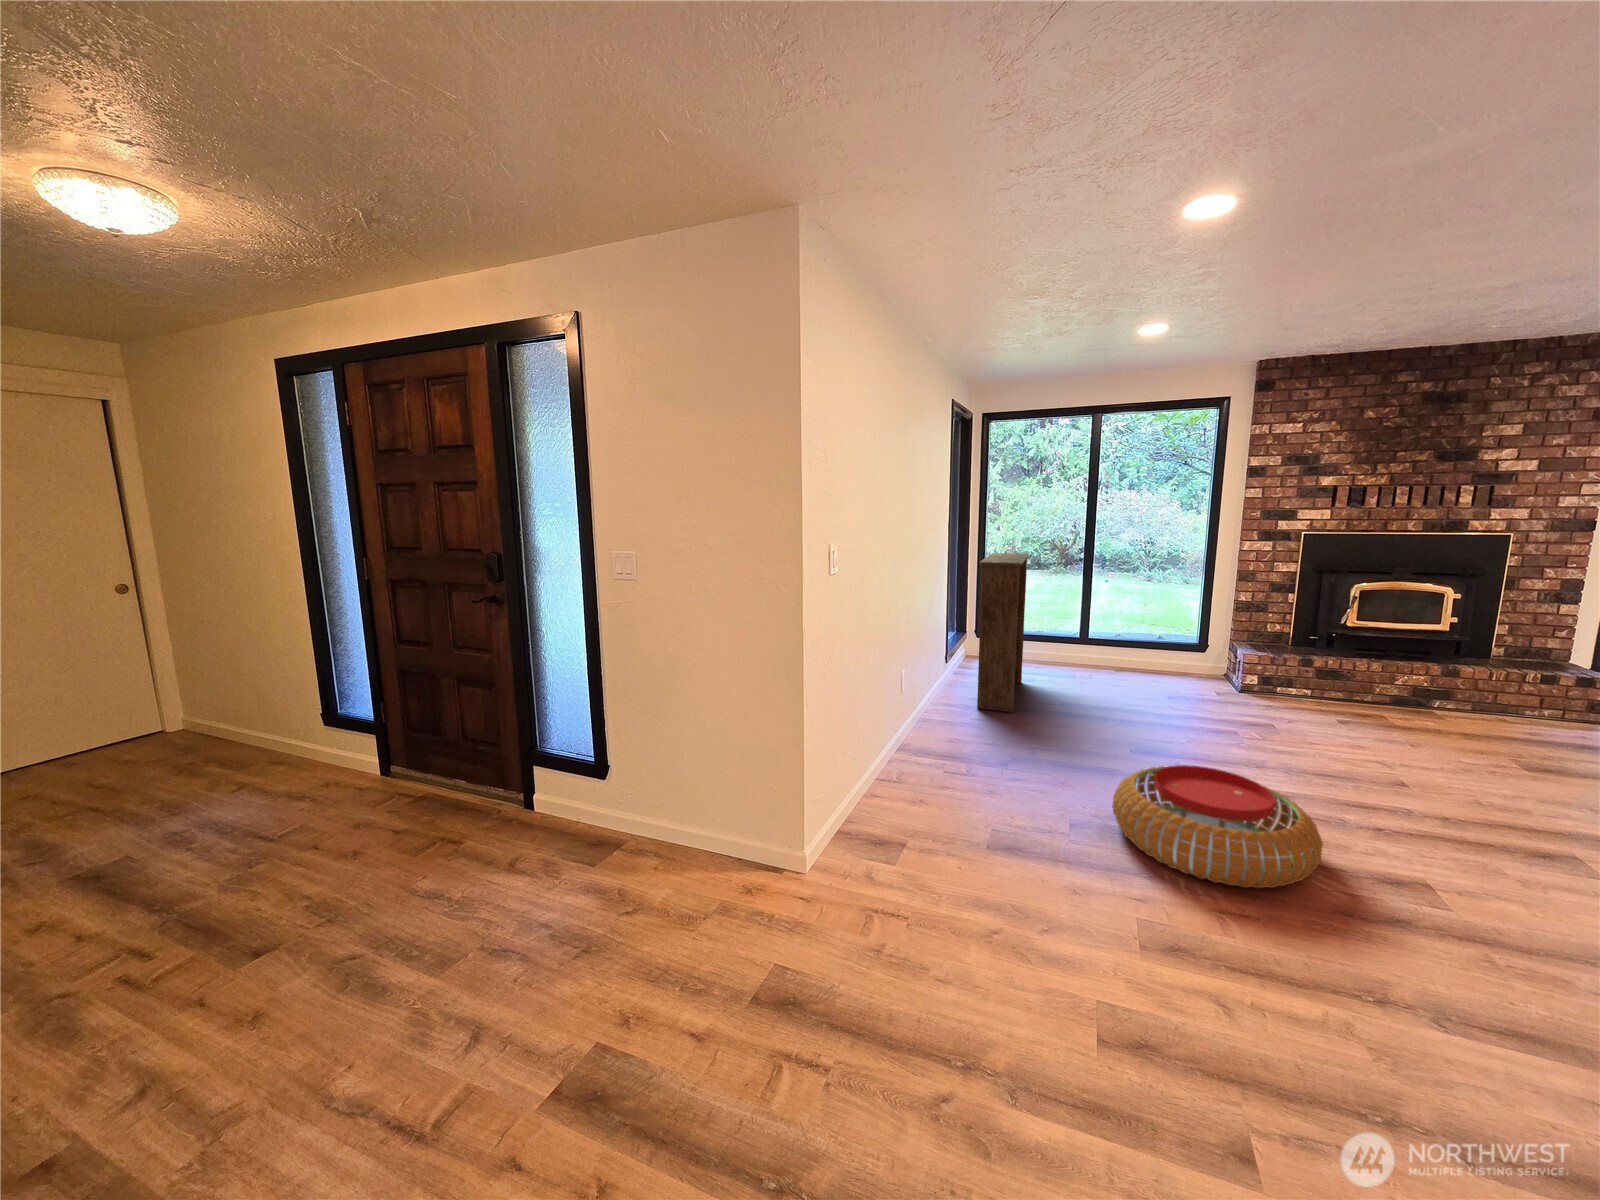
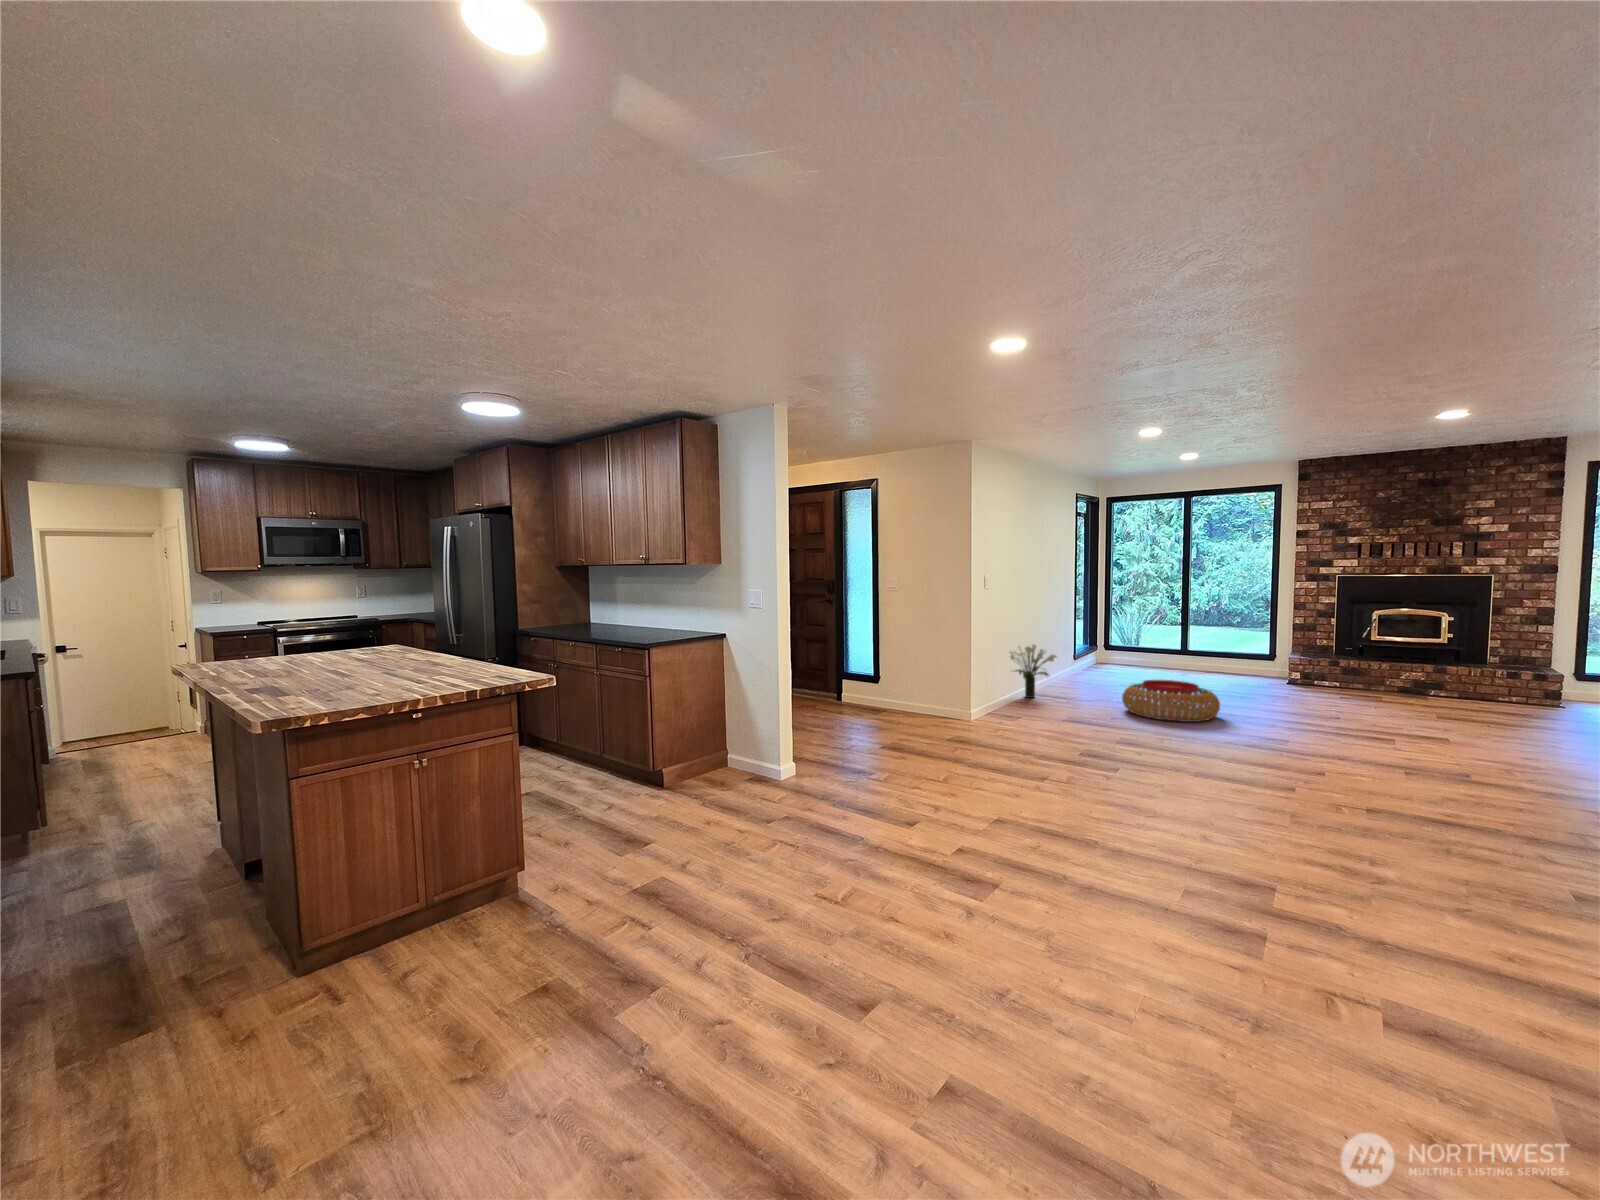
bookshelf: present [977,553,1029,712] -> none [1084,587,1130,681]
potted plant: none [875,695,975,800] -> present [1010,645,1057,698]

